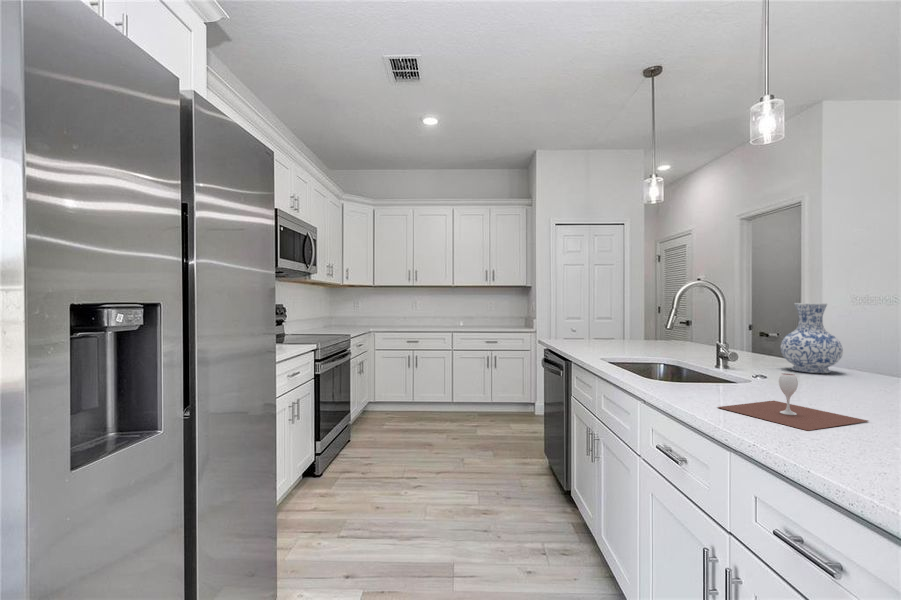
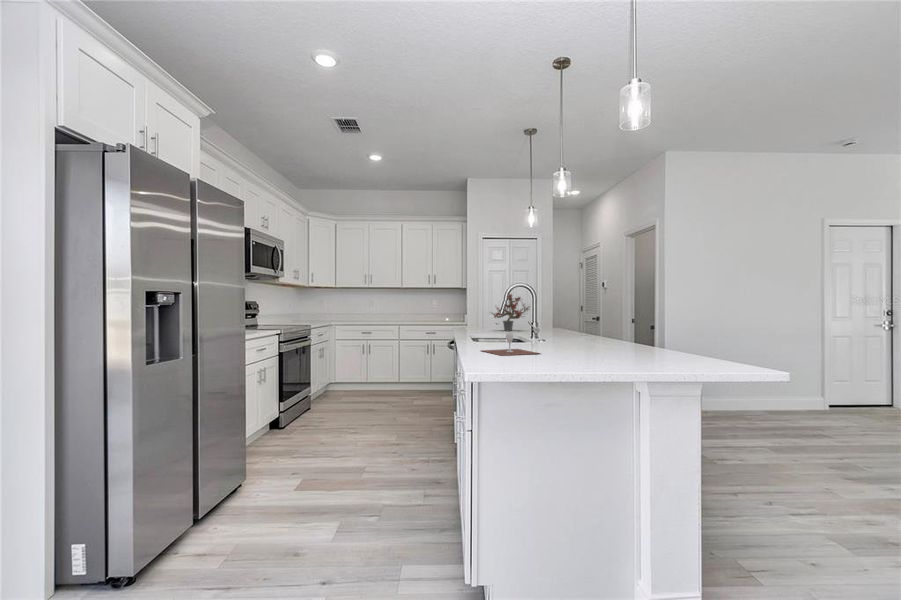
potted plant: none [603,284,659,346] -> present [494,294,529,331]
vase: present [780,303,843,373] -> none [571,298,603,341]

